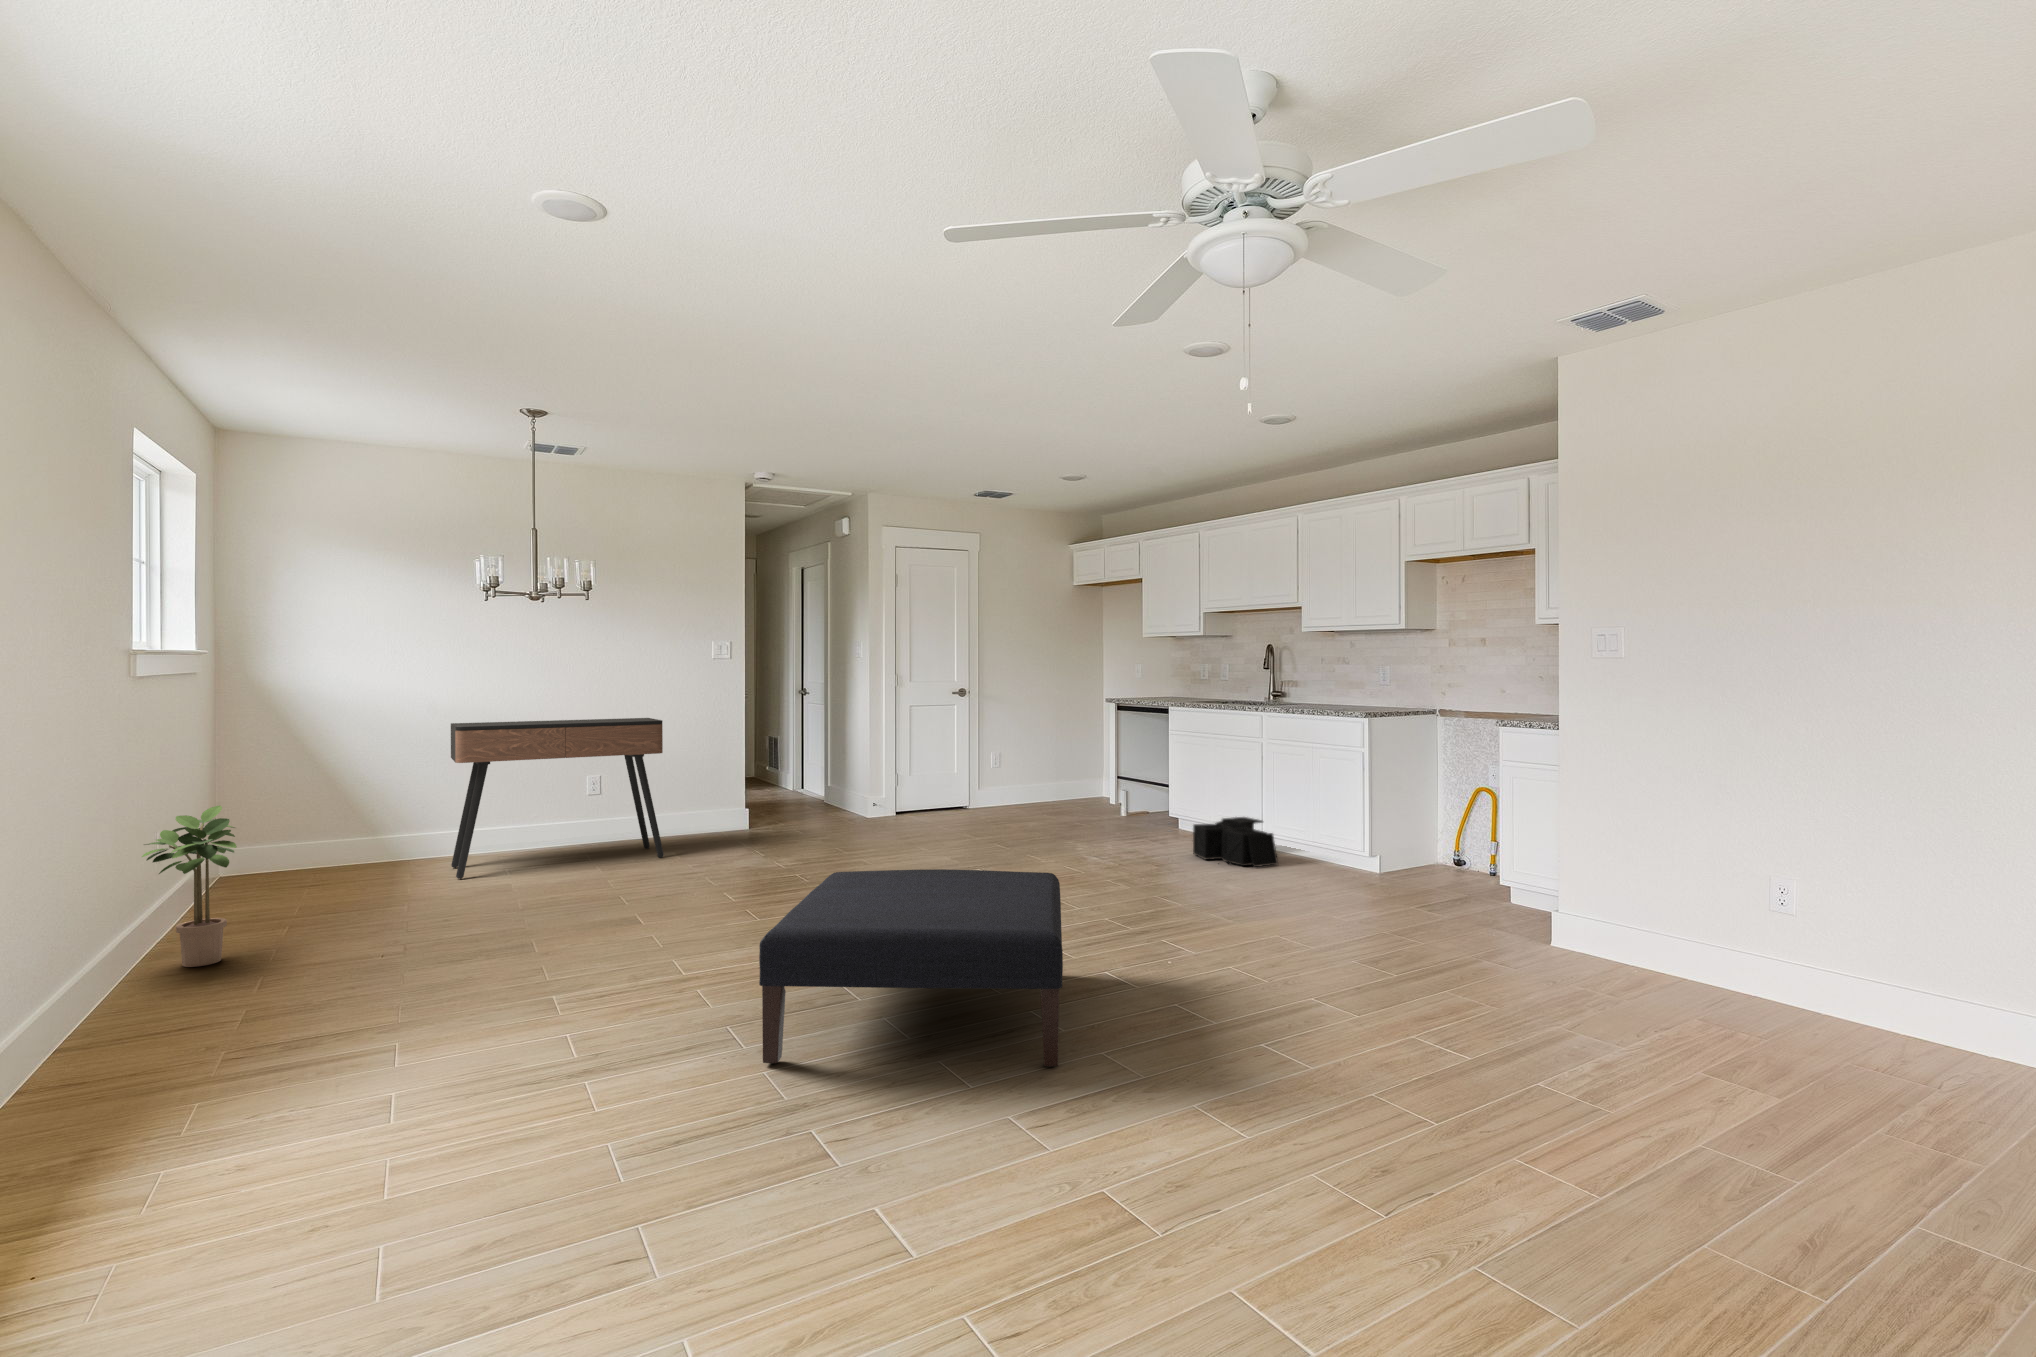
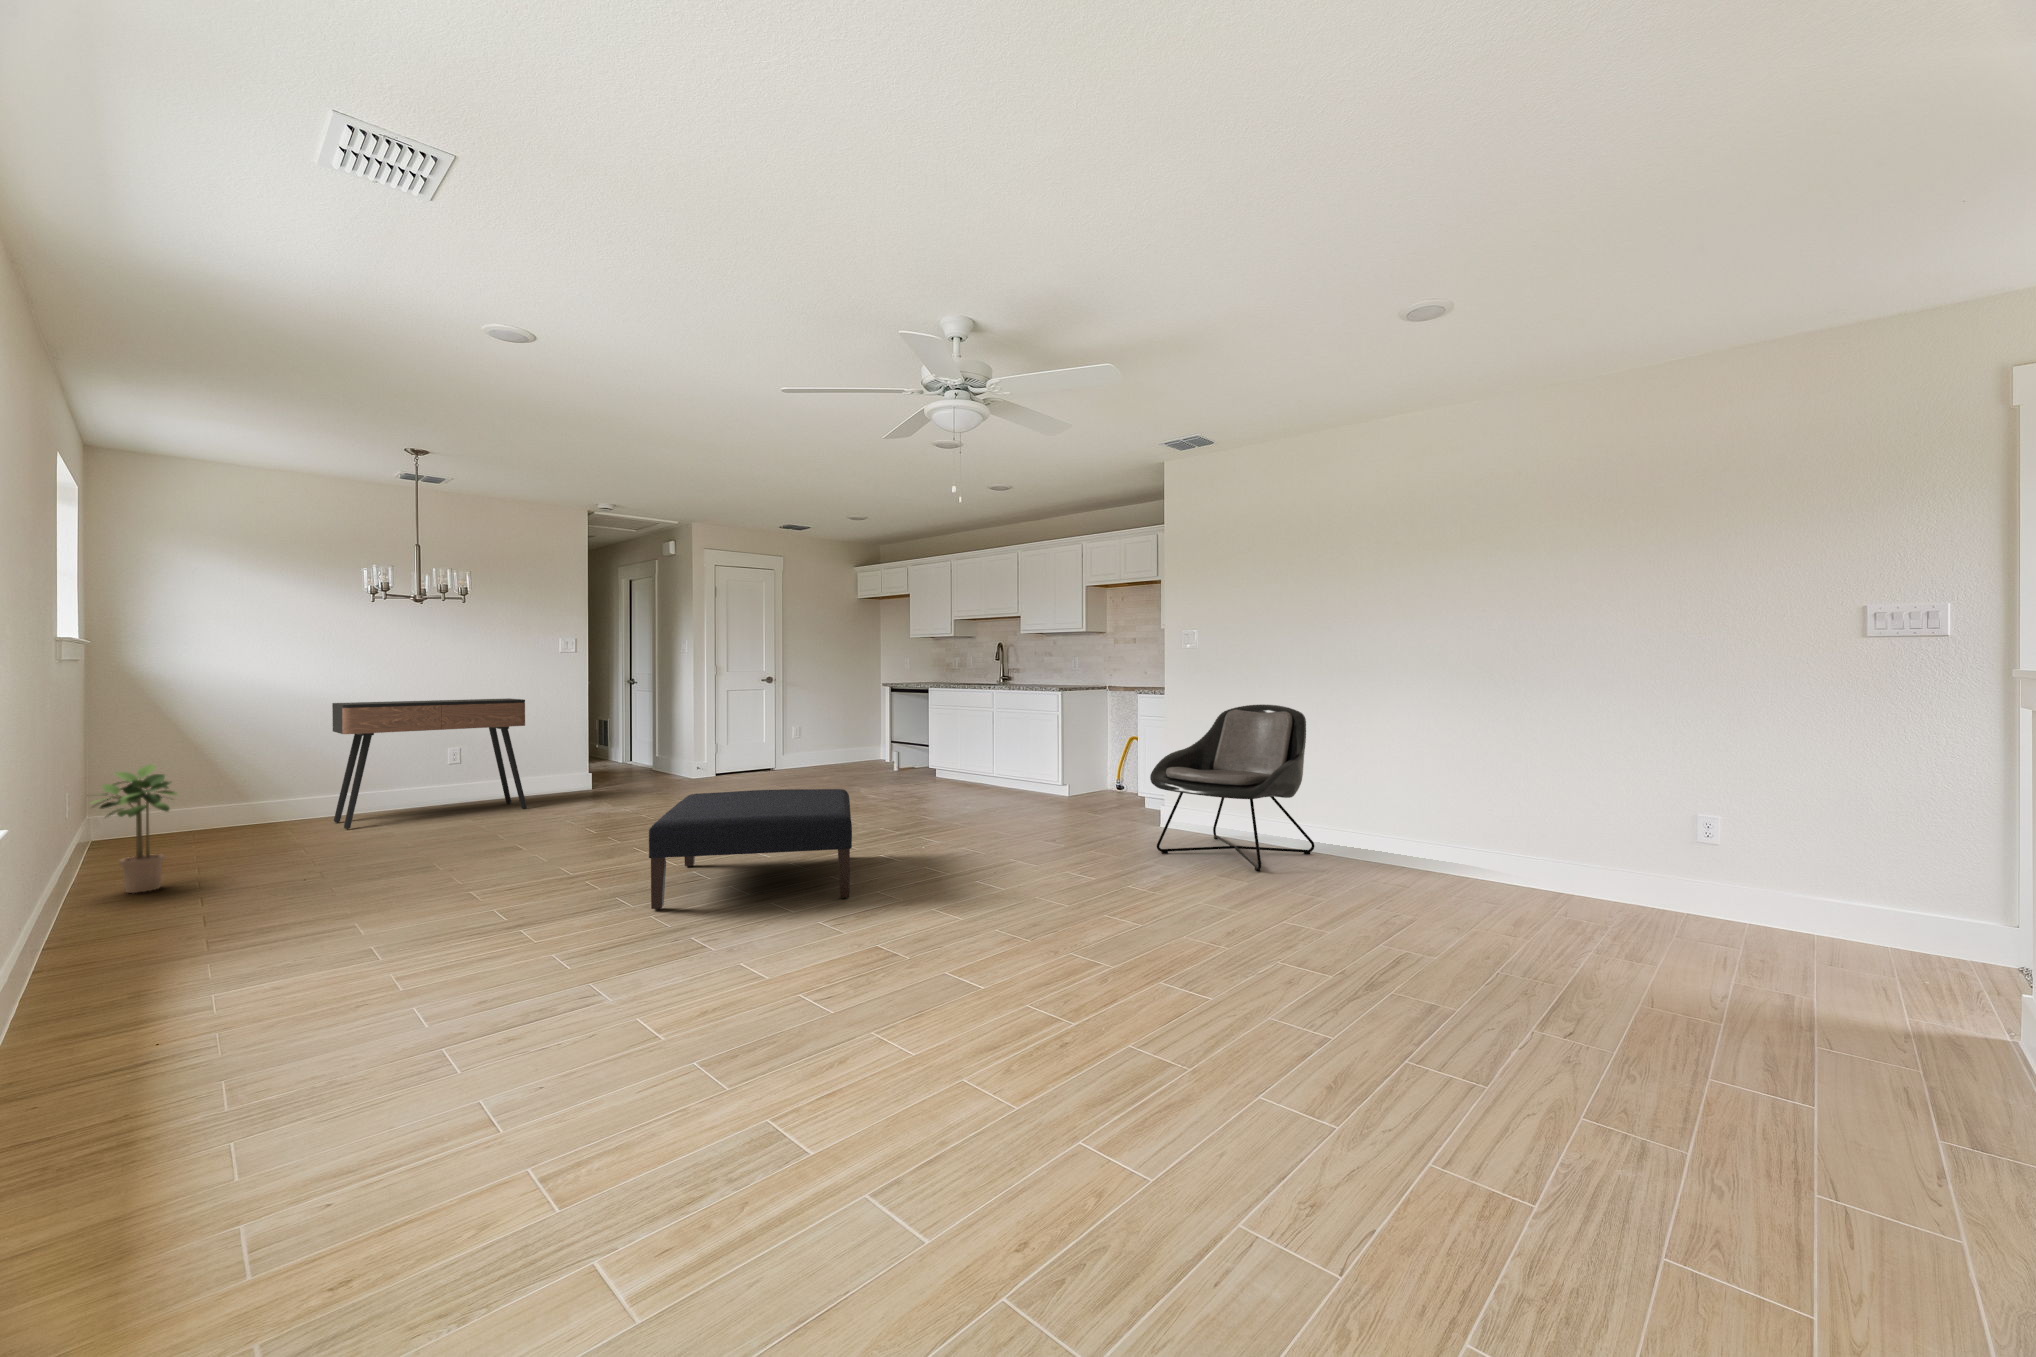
lounge chair: none [1557,757,1887,1071] -> present [1150,705,1314,872]
storage bin: present [1193,817,1278,867] -> none [945,764,1002,796]

